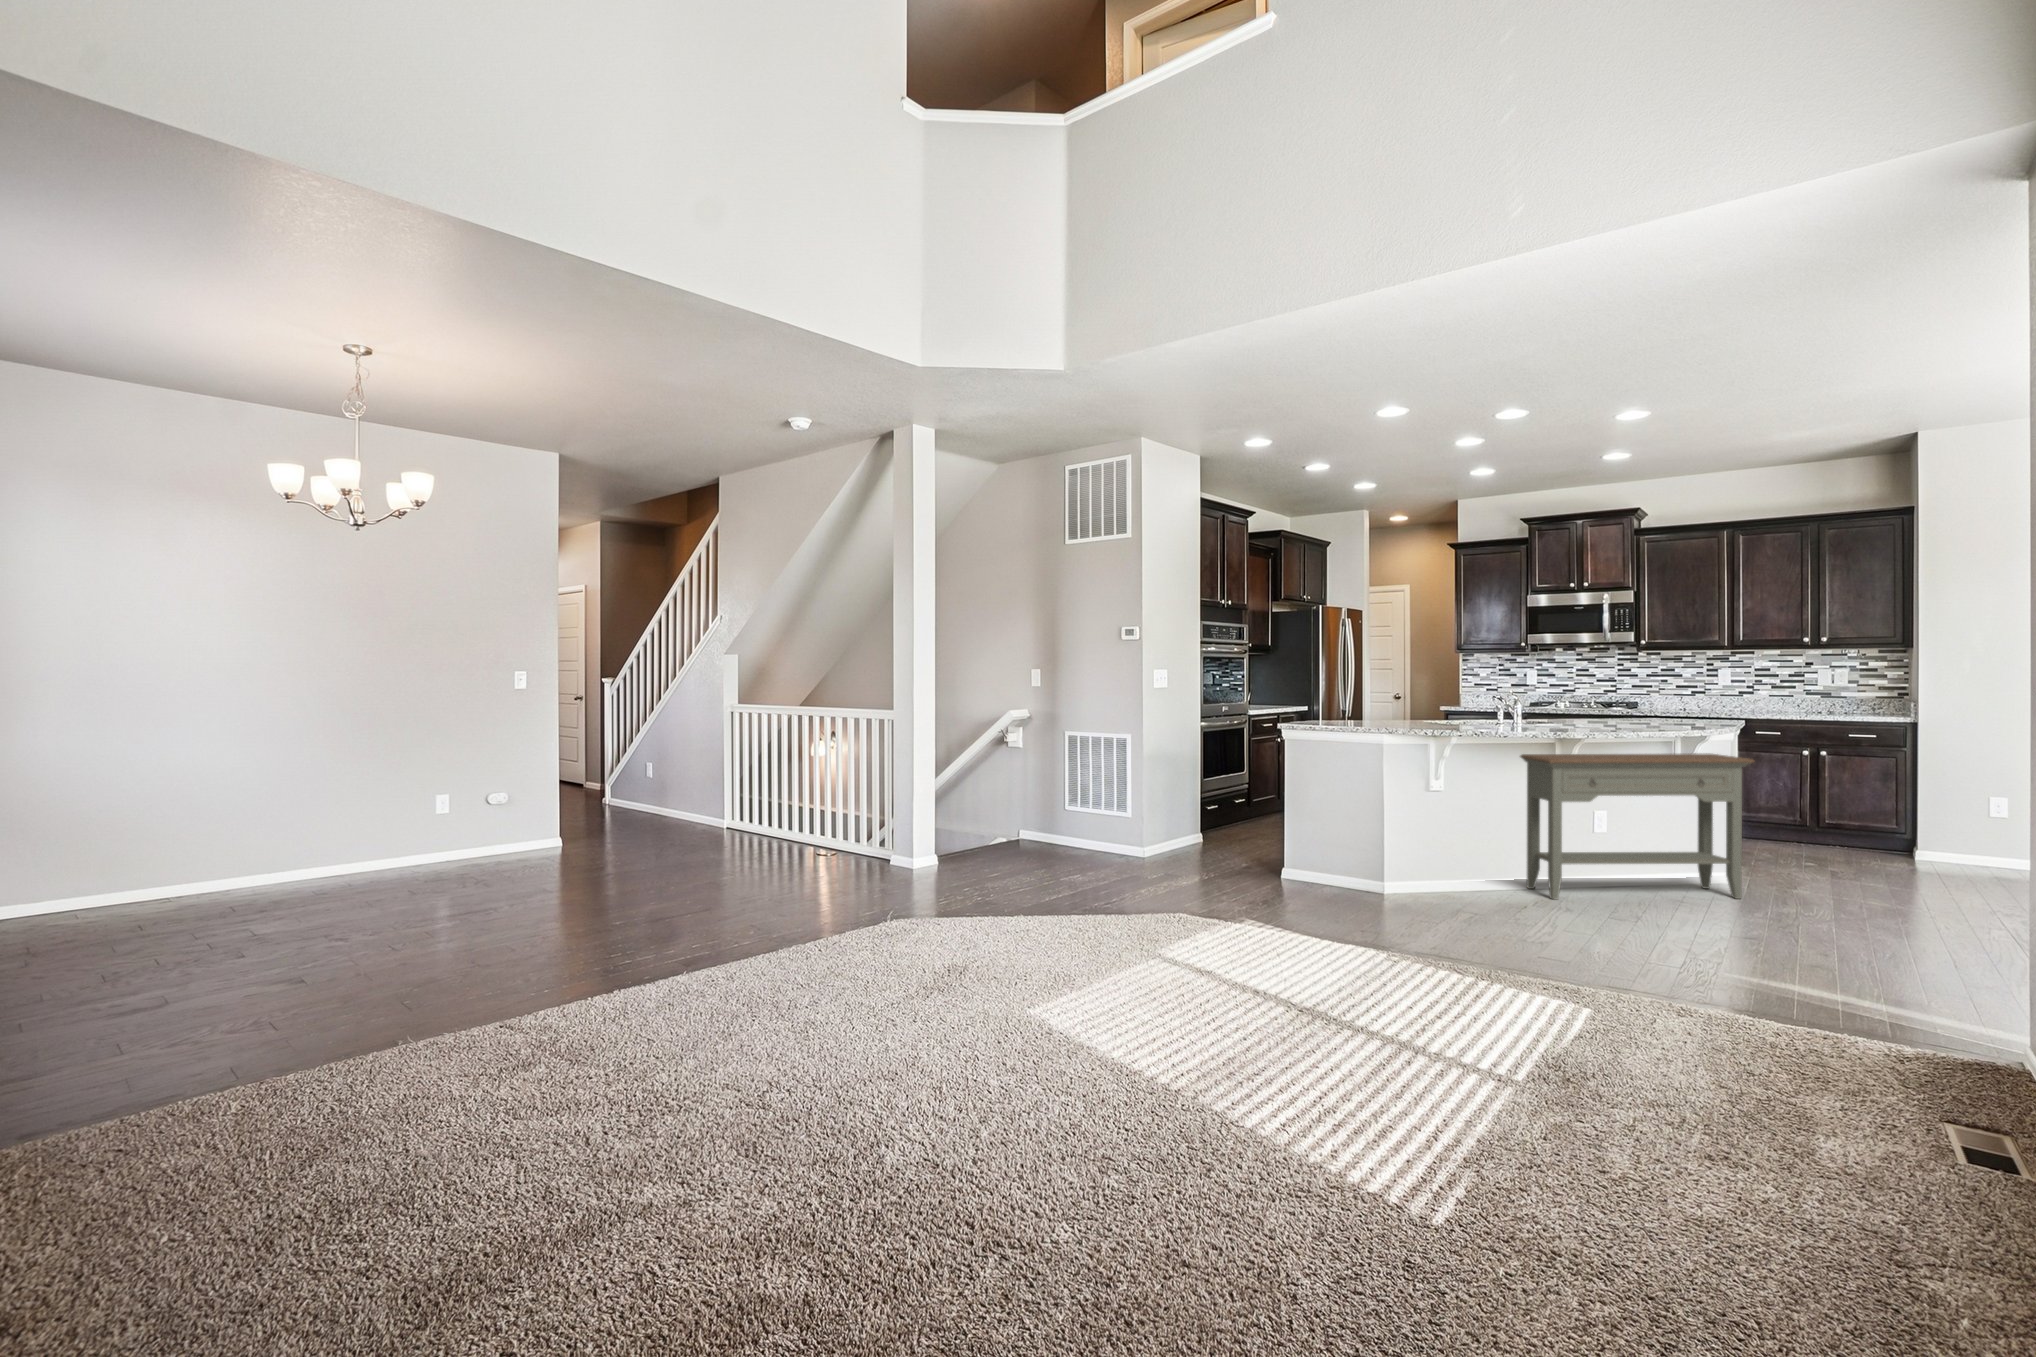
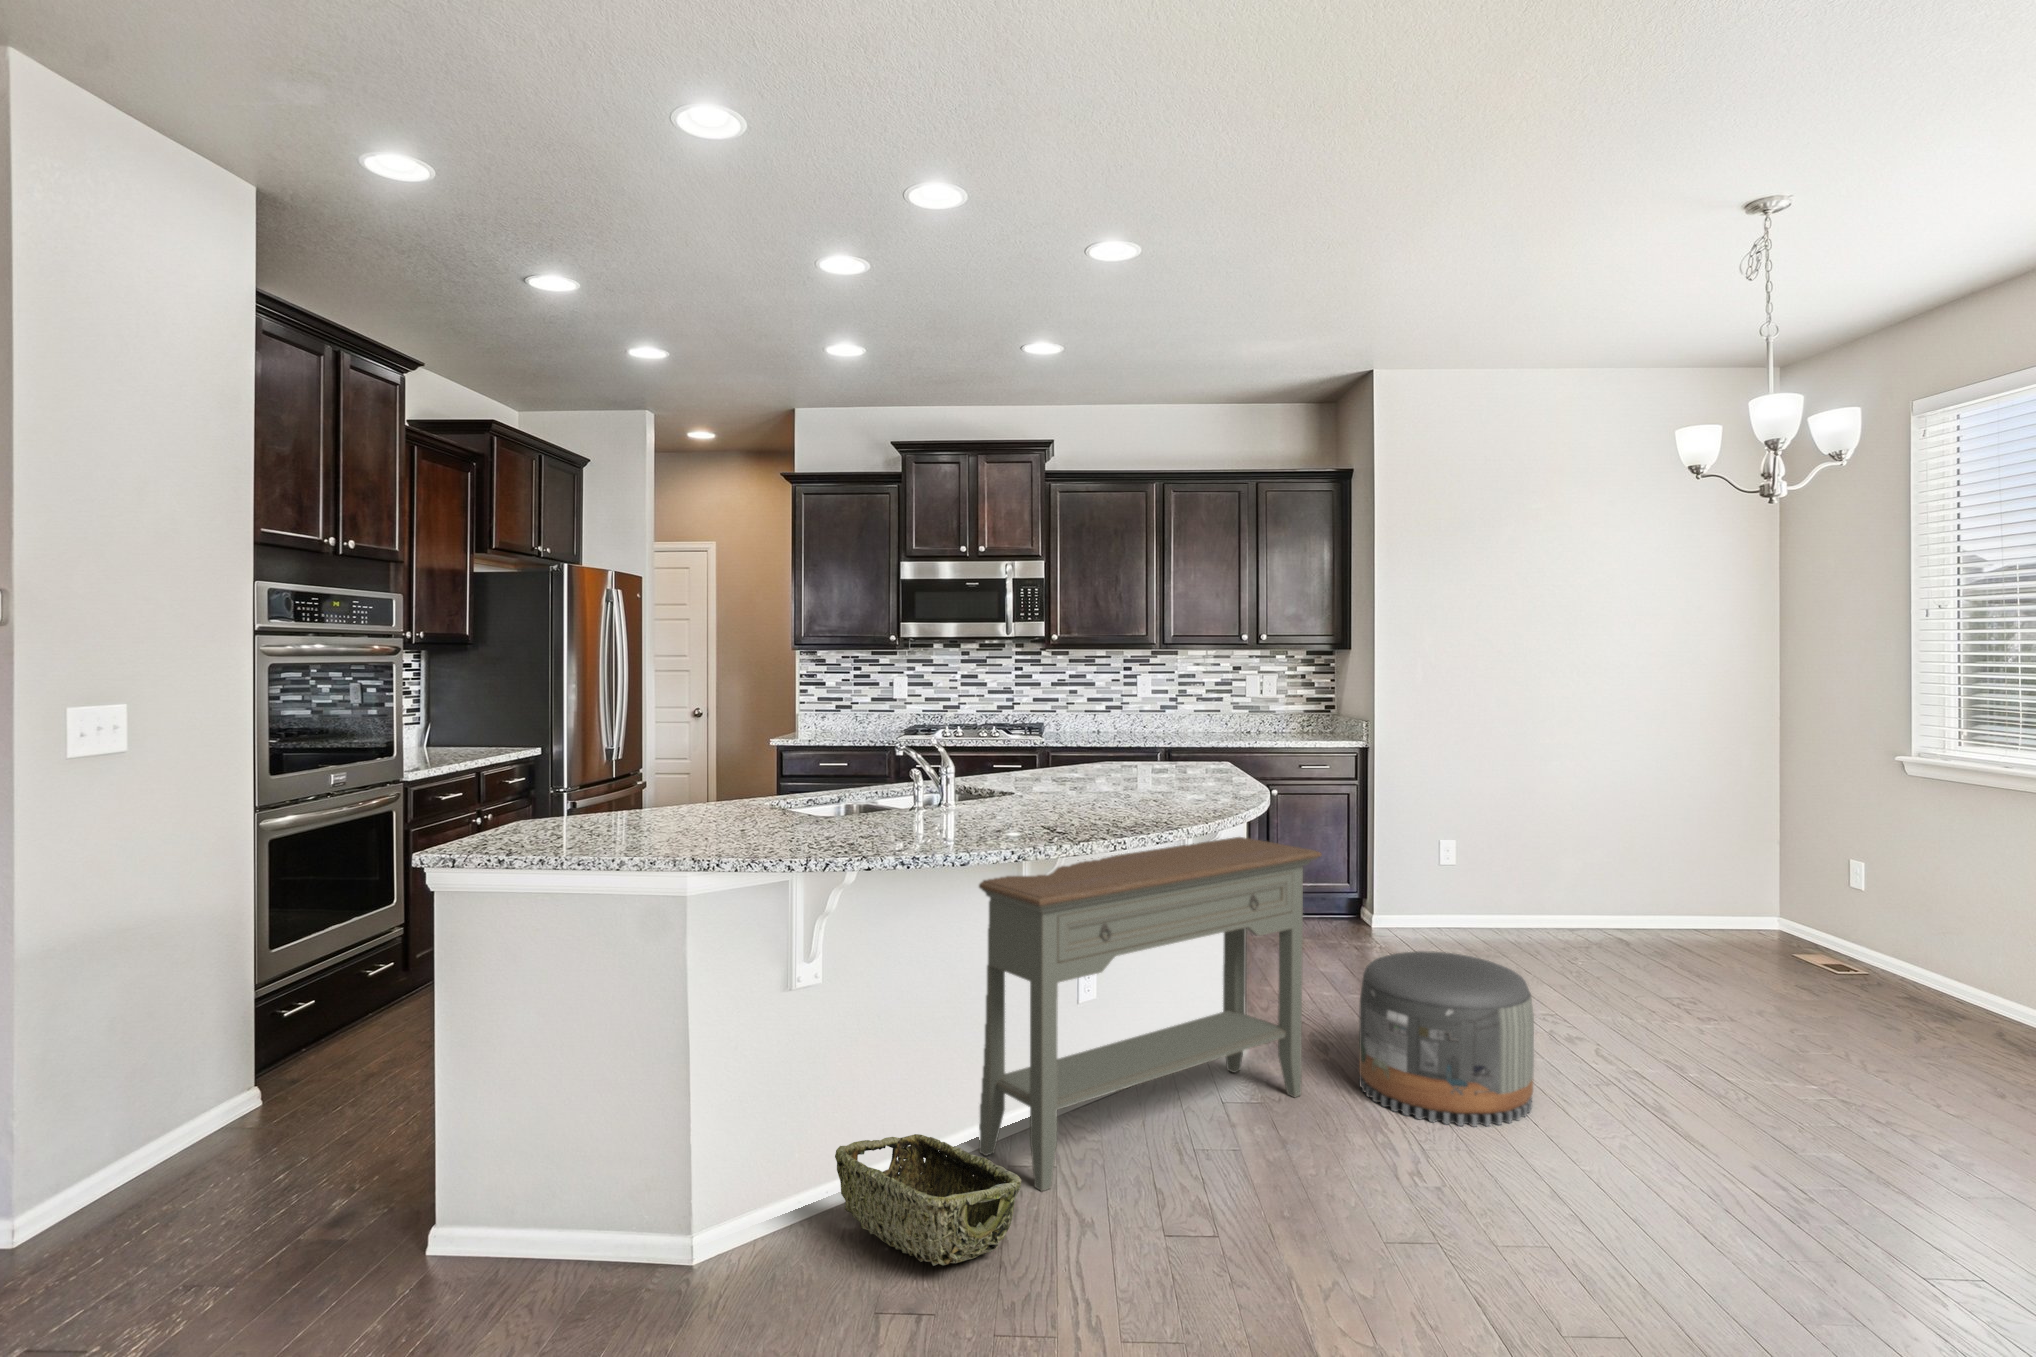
pouf: none [1788,828,1915,923] -> present [1359,951,1534,1127]
woven basket: none [1447,858,1532,905] -> present [835,1134,1021,1266]

